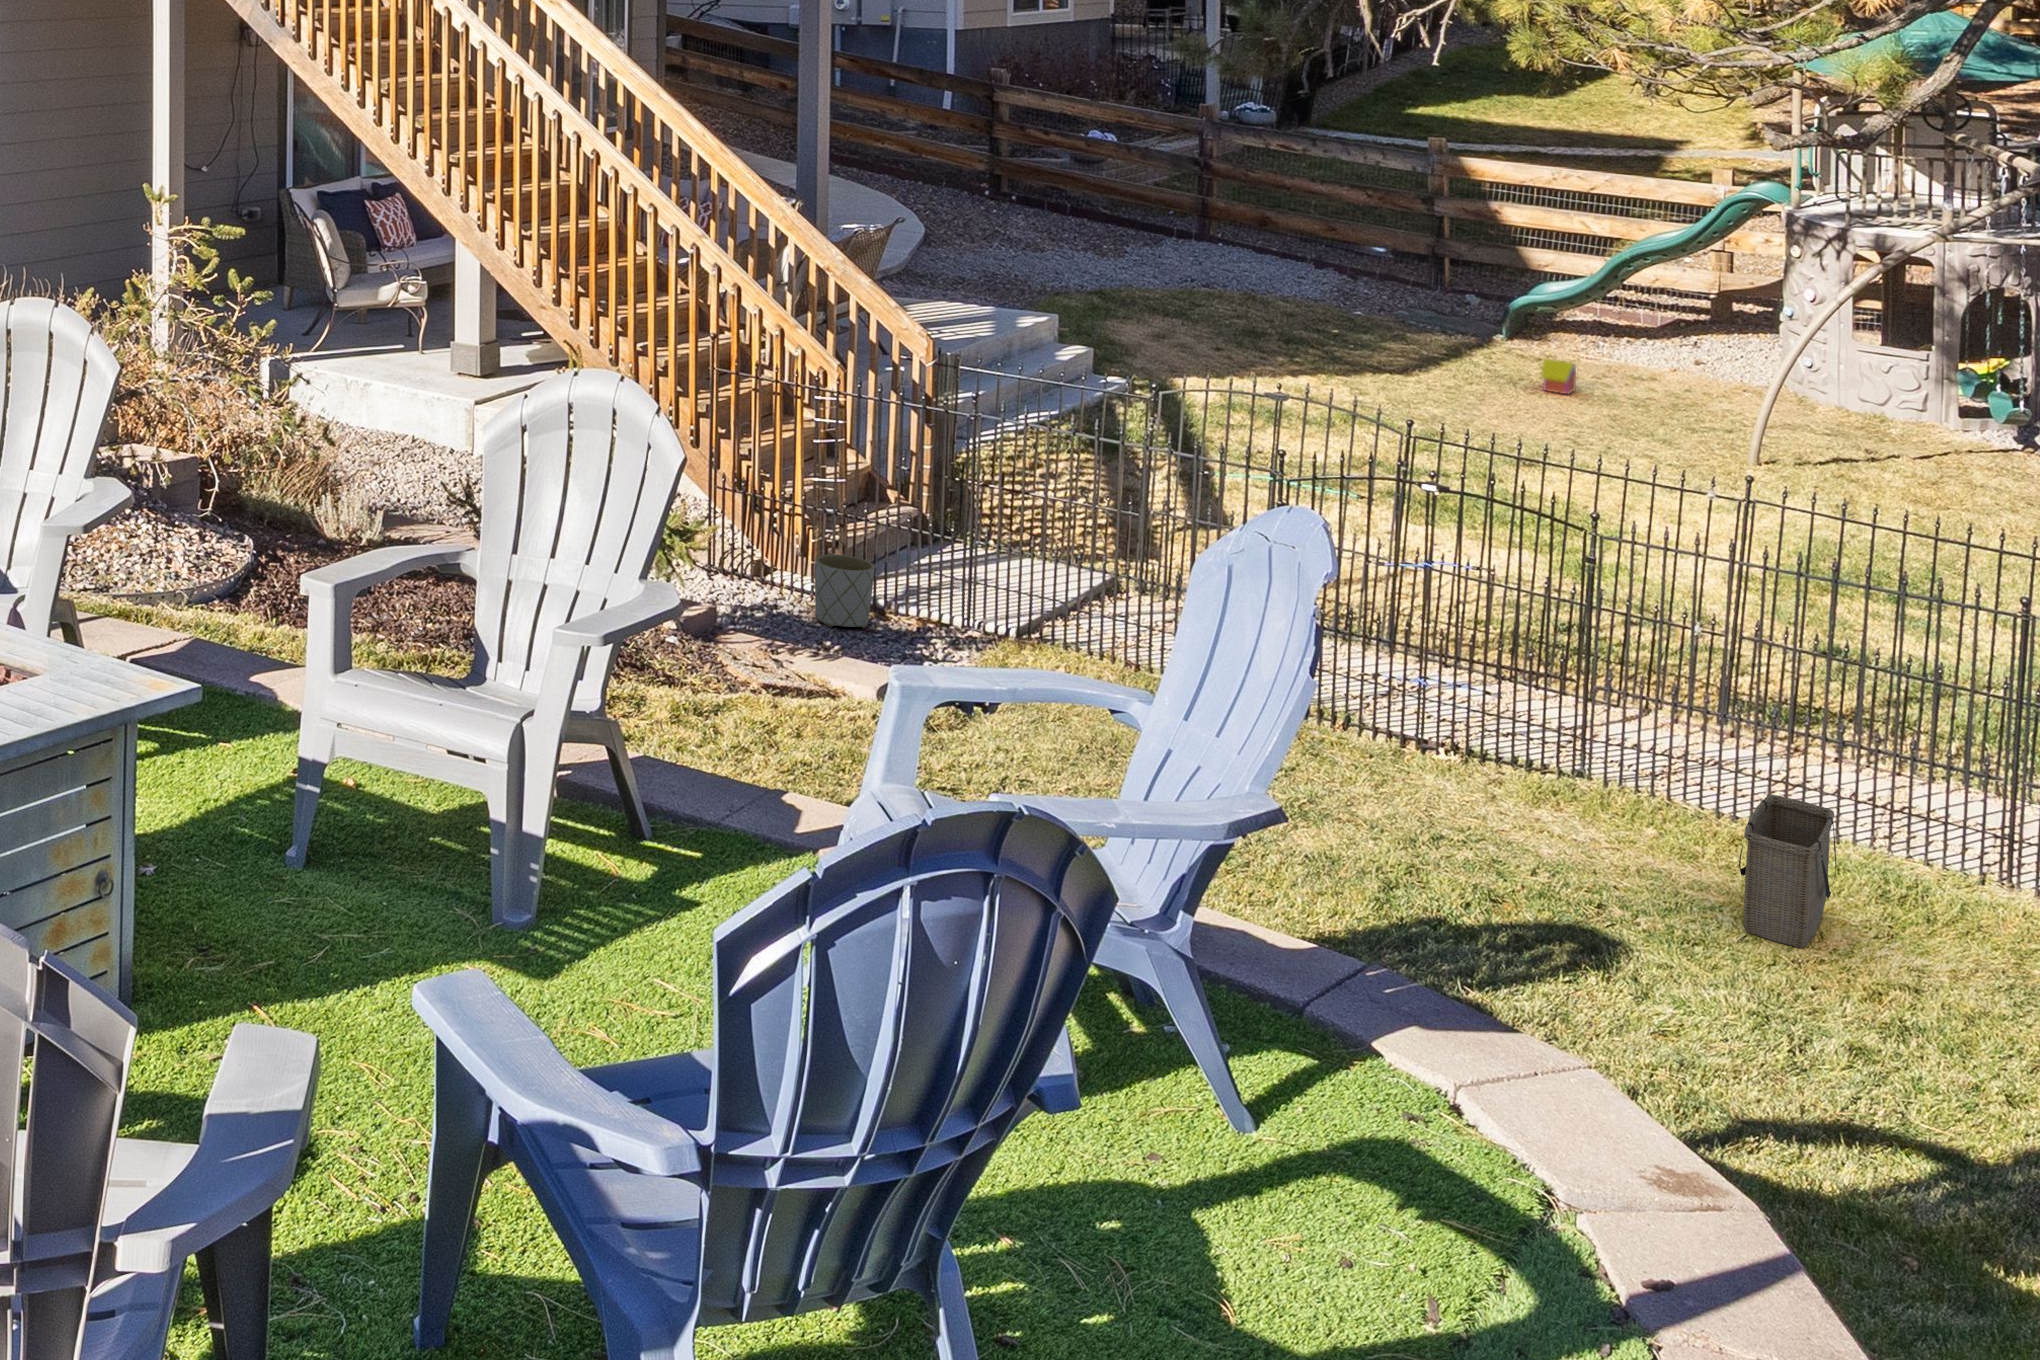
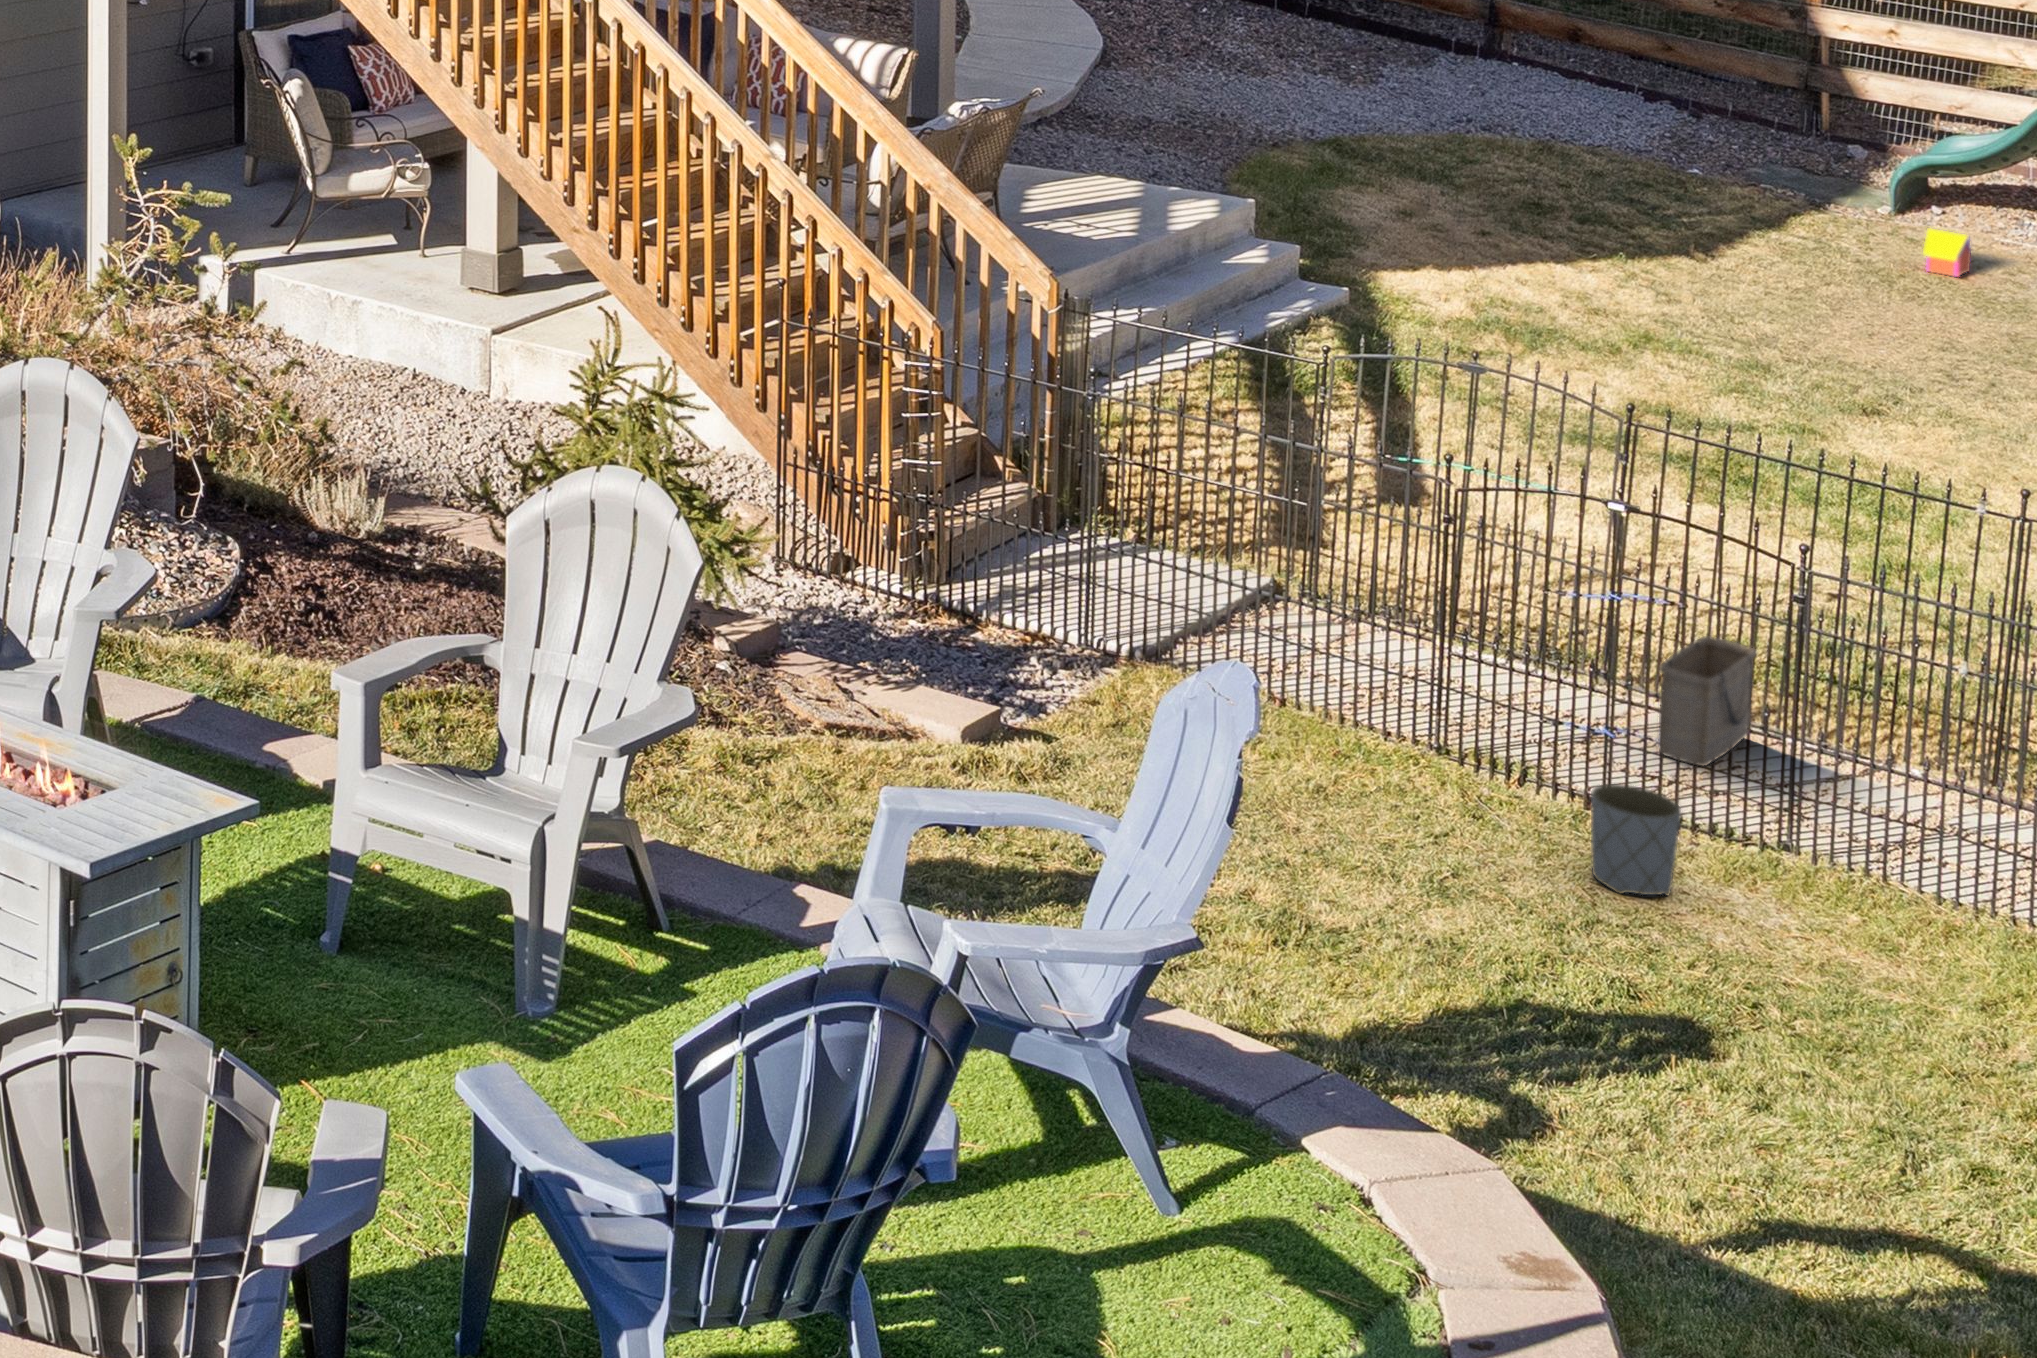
planter: present [815,555,875,629] -> present [1591,784,1681,895]
basket: present [1739,794,1836,948] -> present [1658,636,1756,766]

